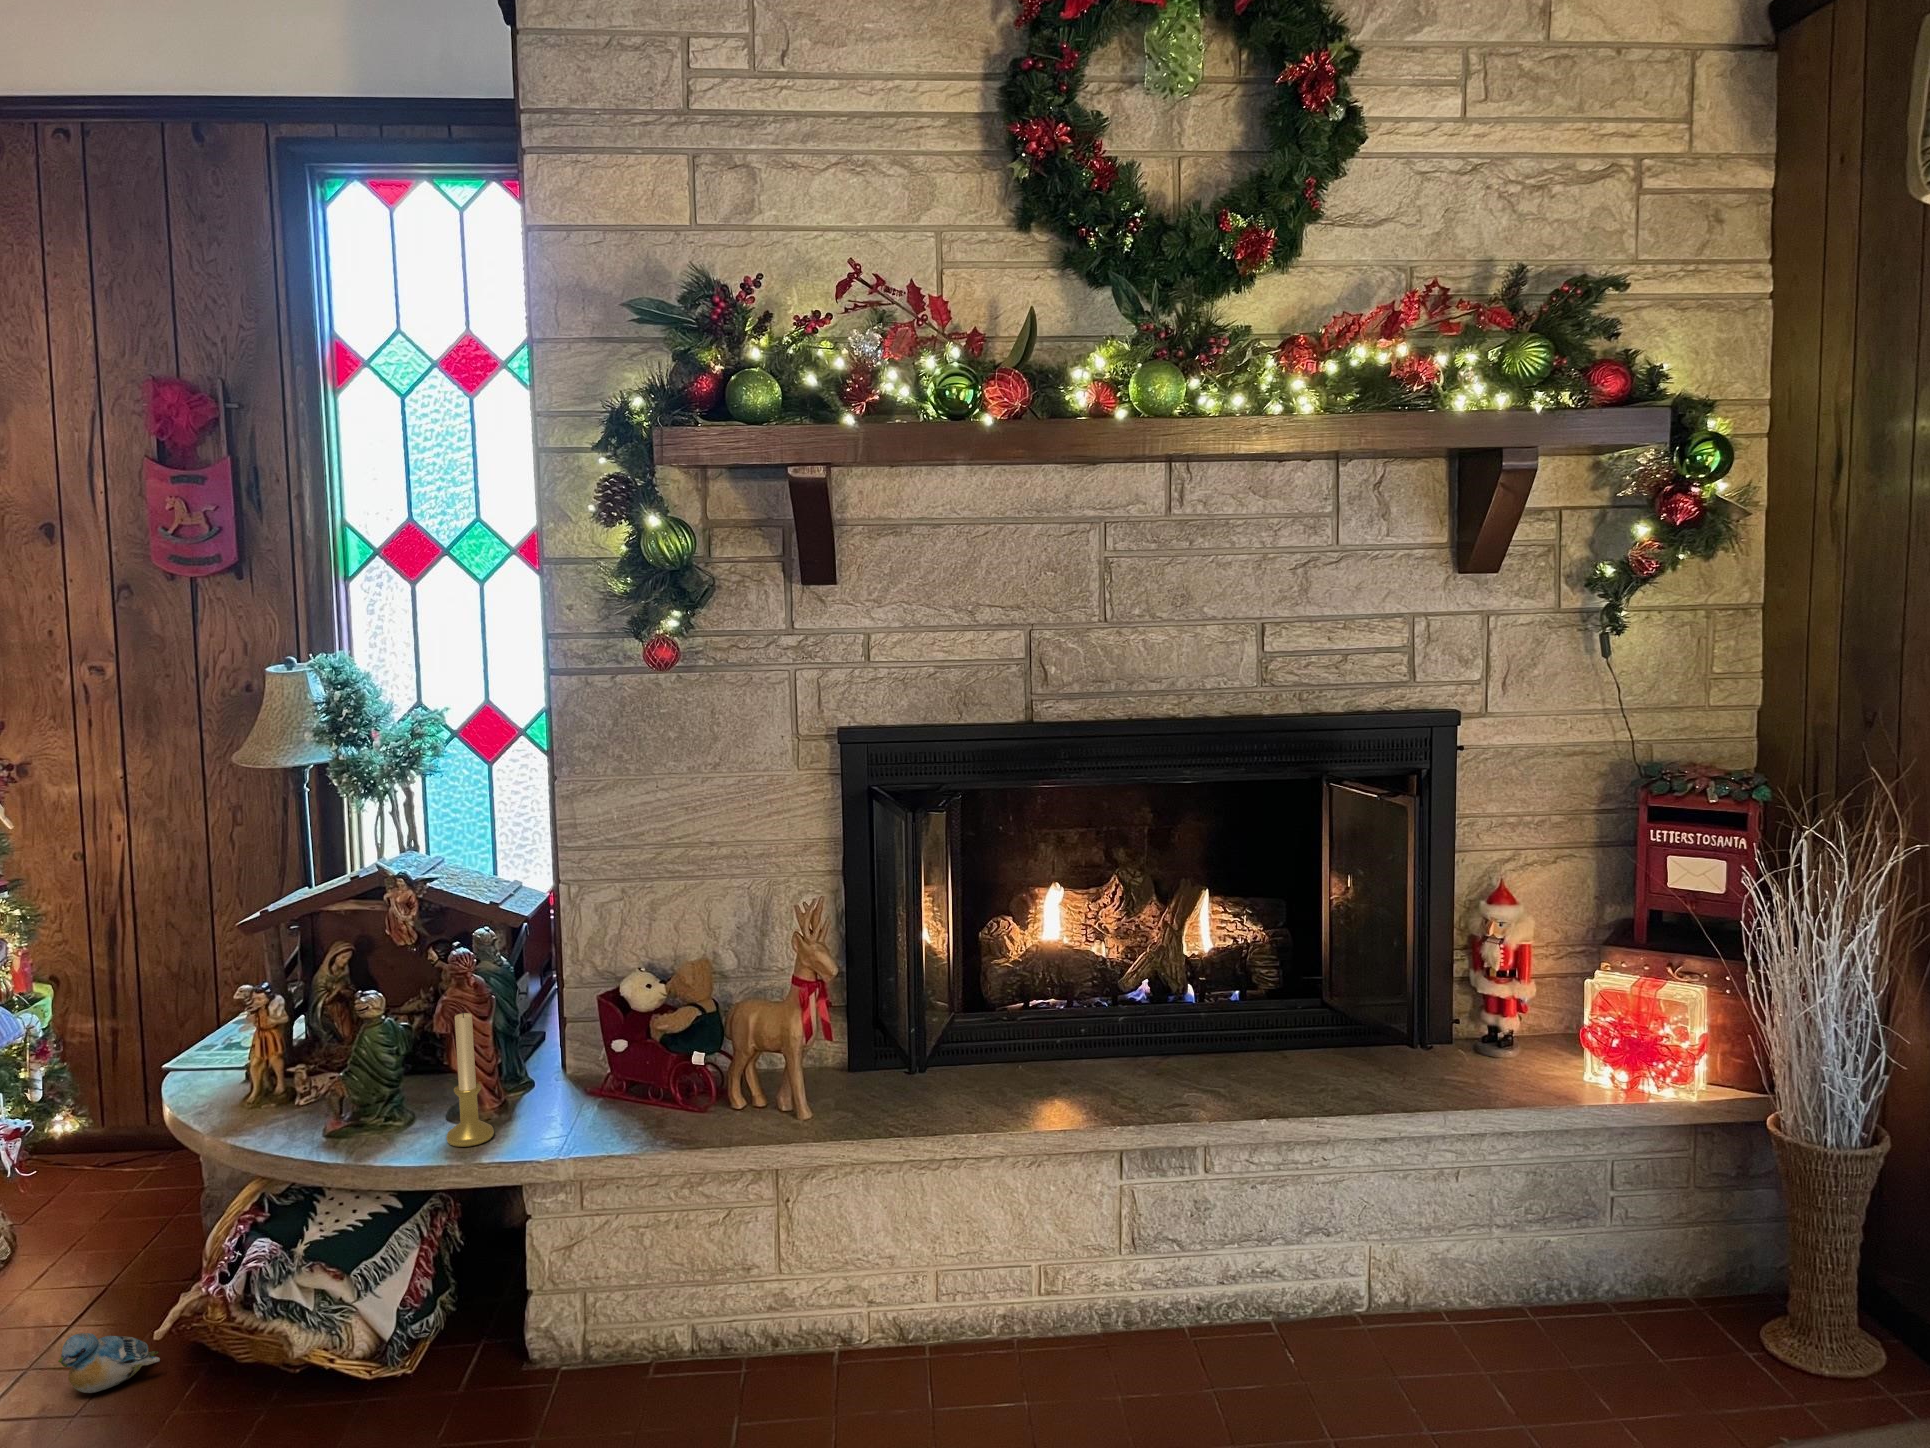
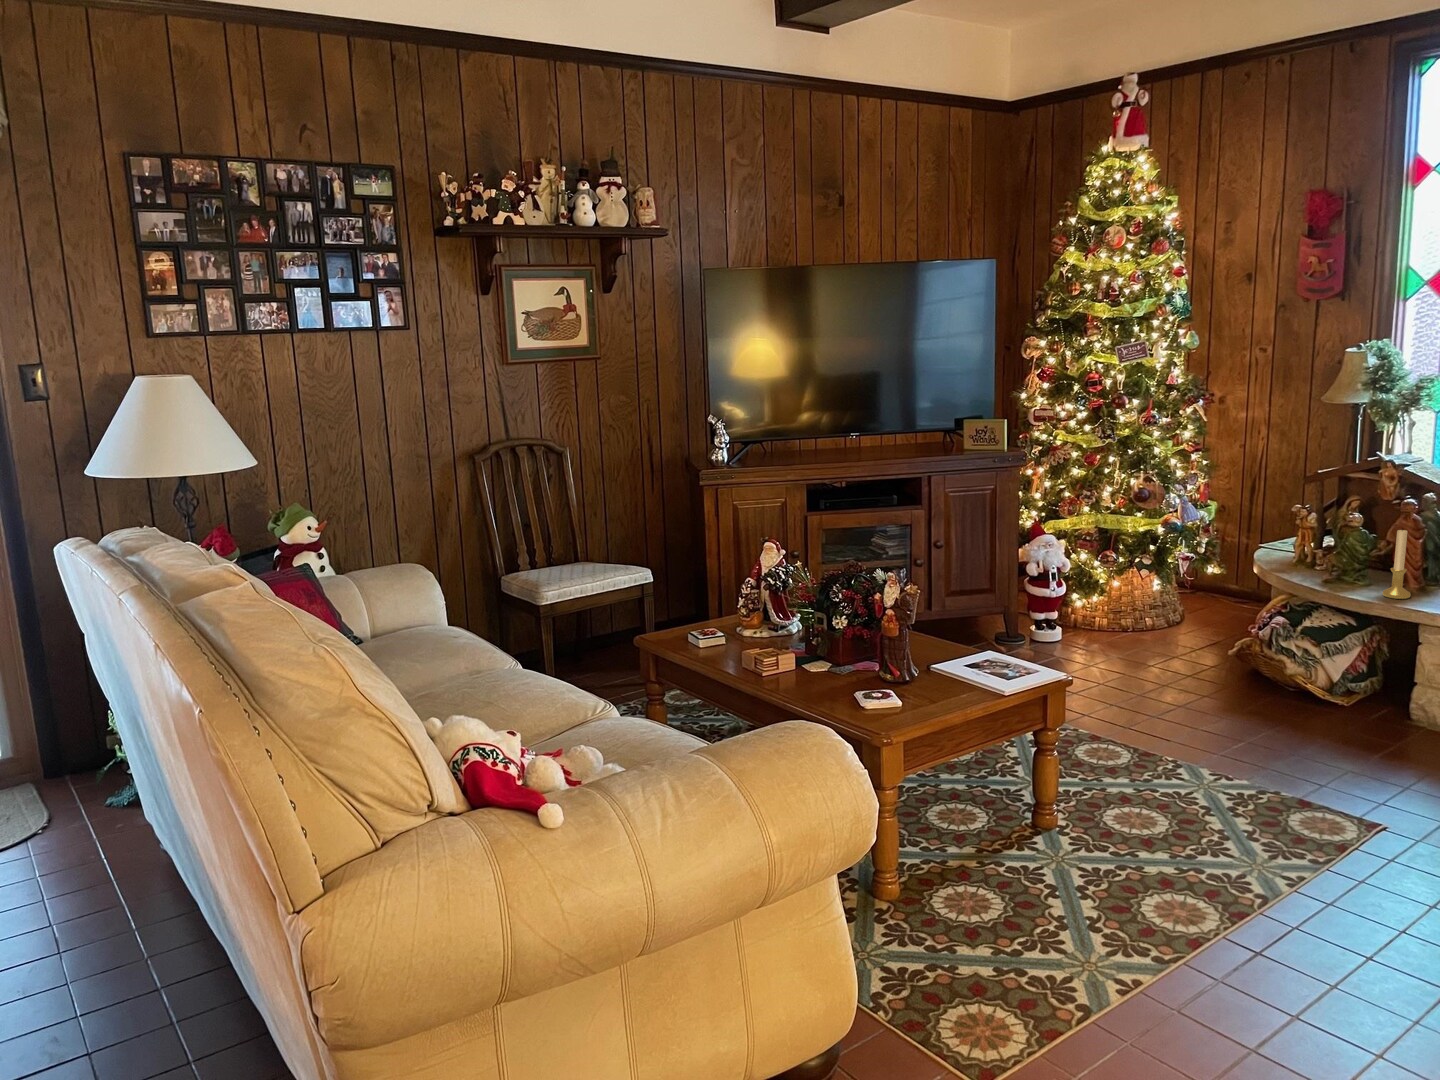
plush toy: present [58,1333,160,1393] -> none [1188,638,1230,666]

